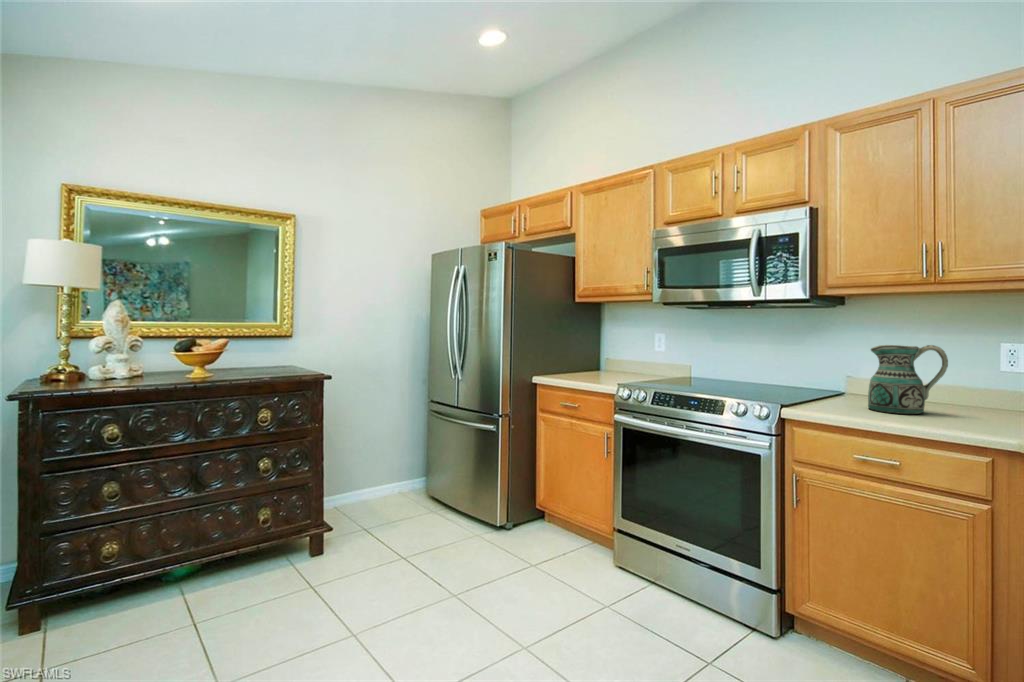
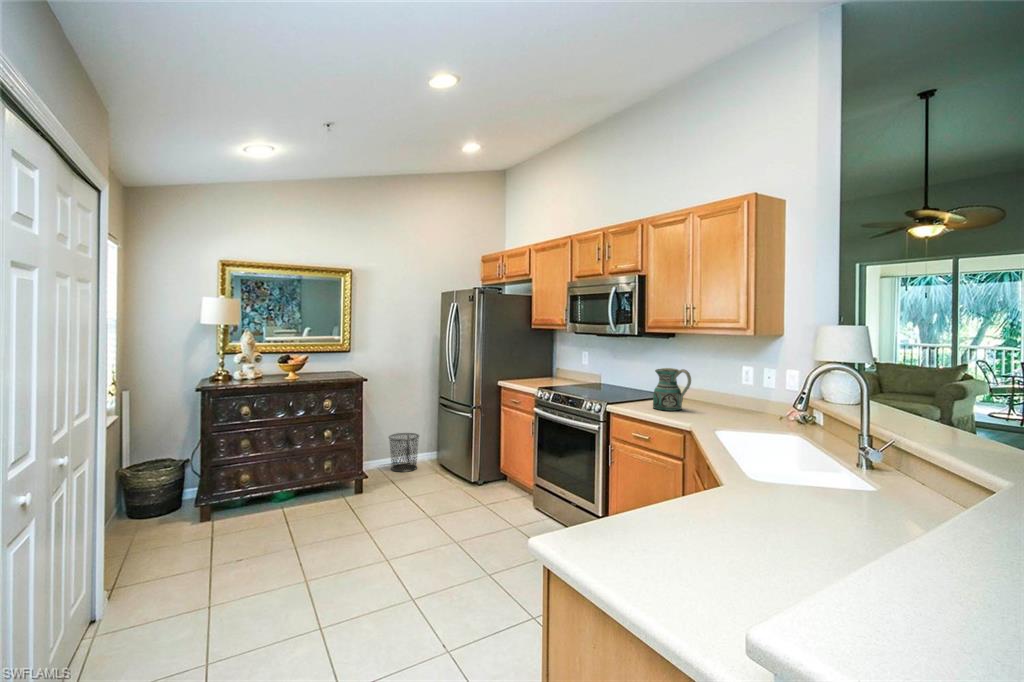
waste bin: none [353,457,400,517] -> present [389,433,419,472]

